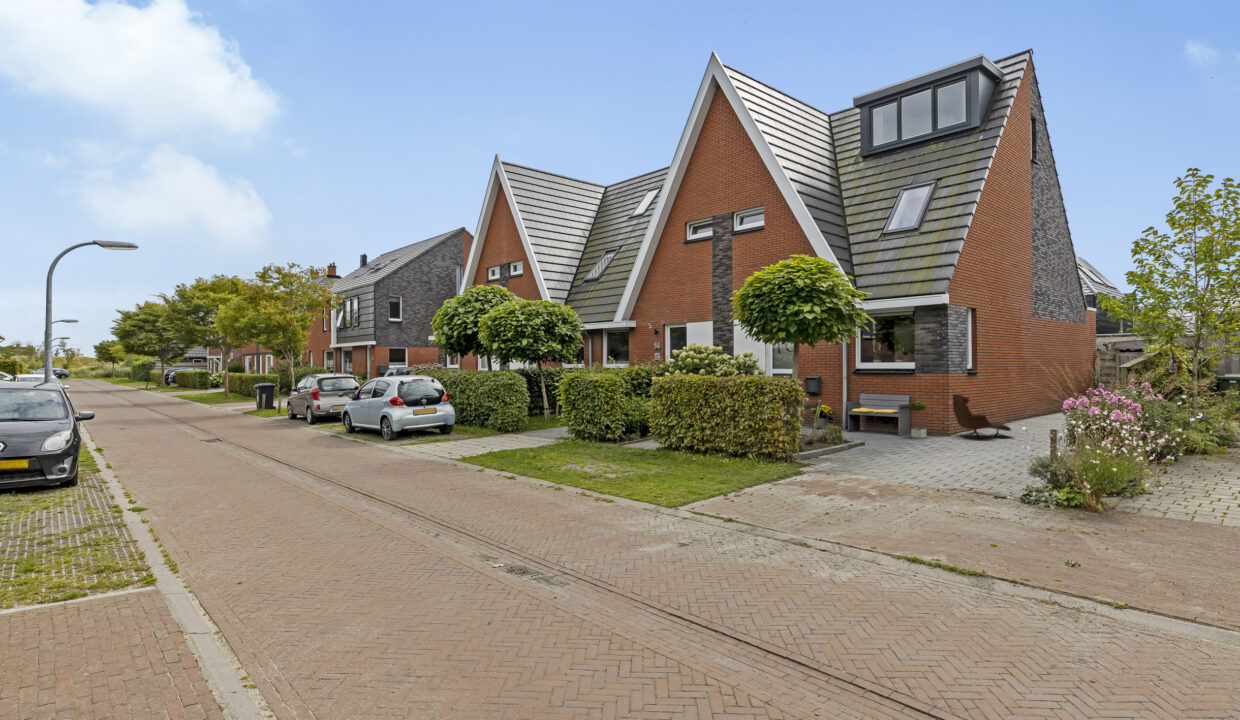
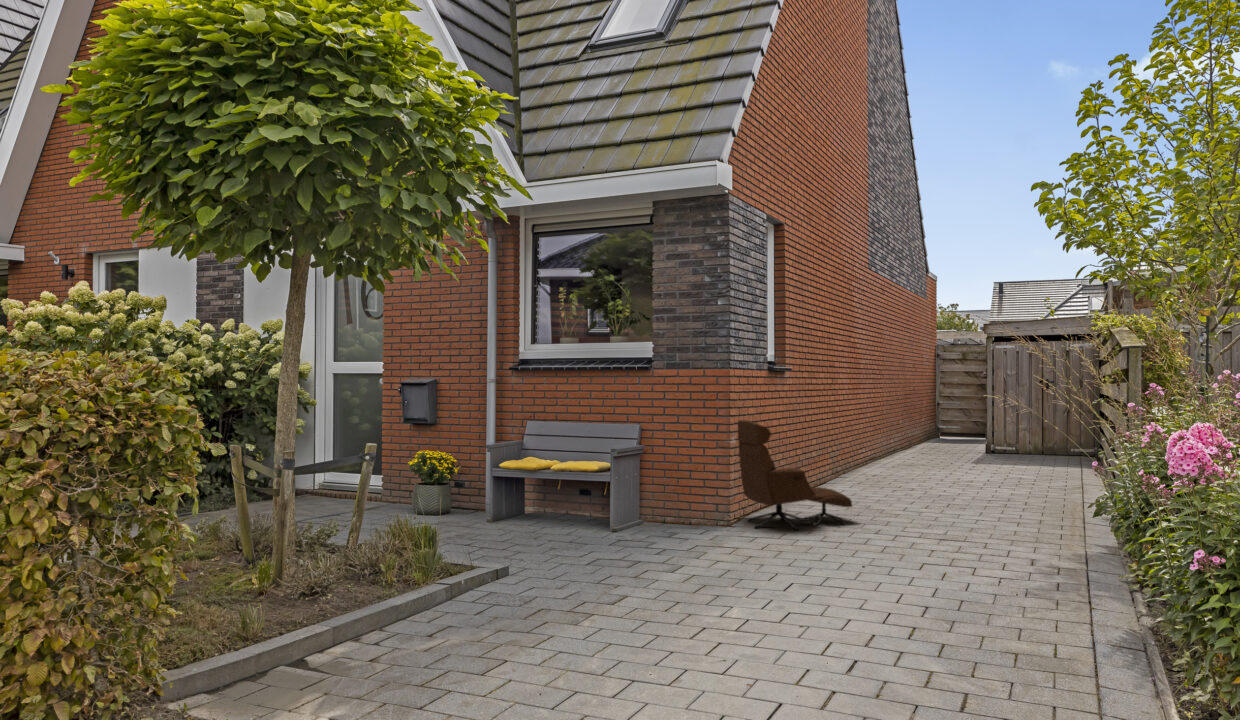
potted tree: present [909,401,926,438] -> none [635,436,675,532]

